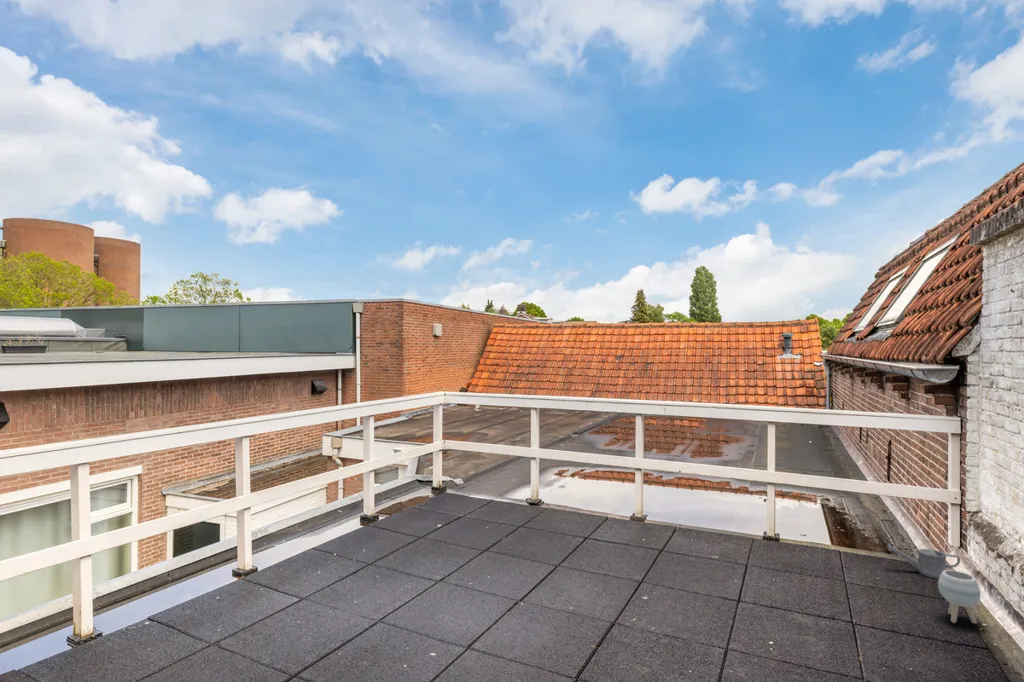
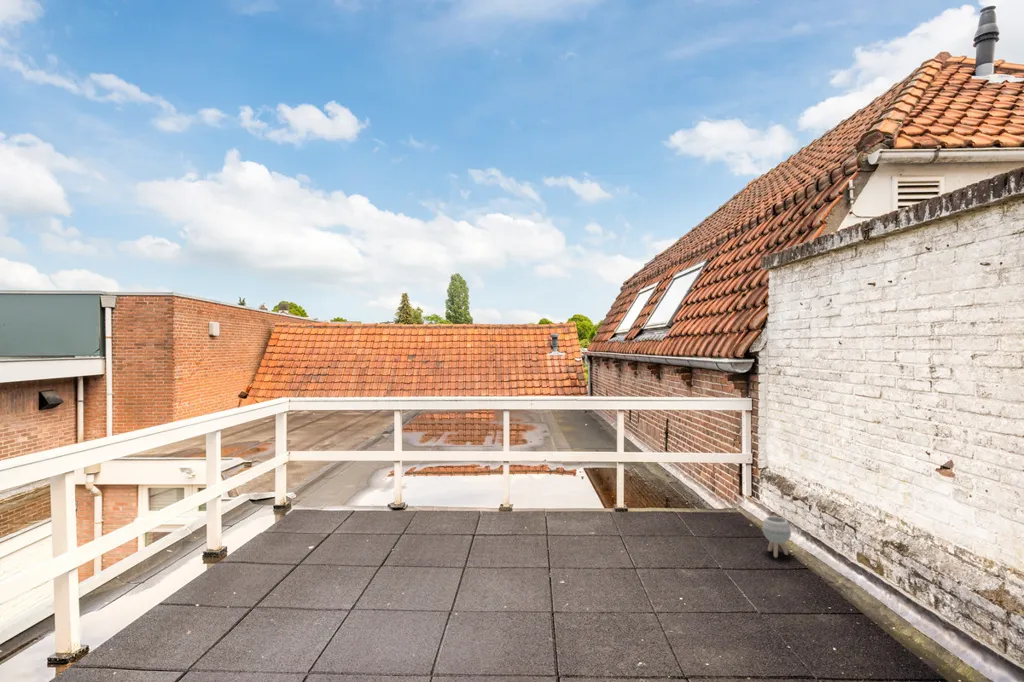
watering can: present [887,544,960,578] -> none [708,501,754,524]

